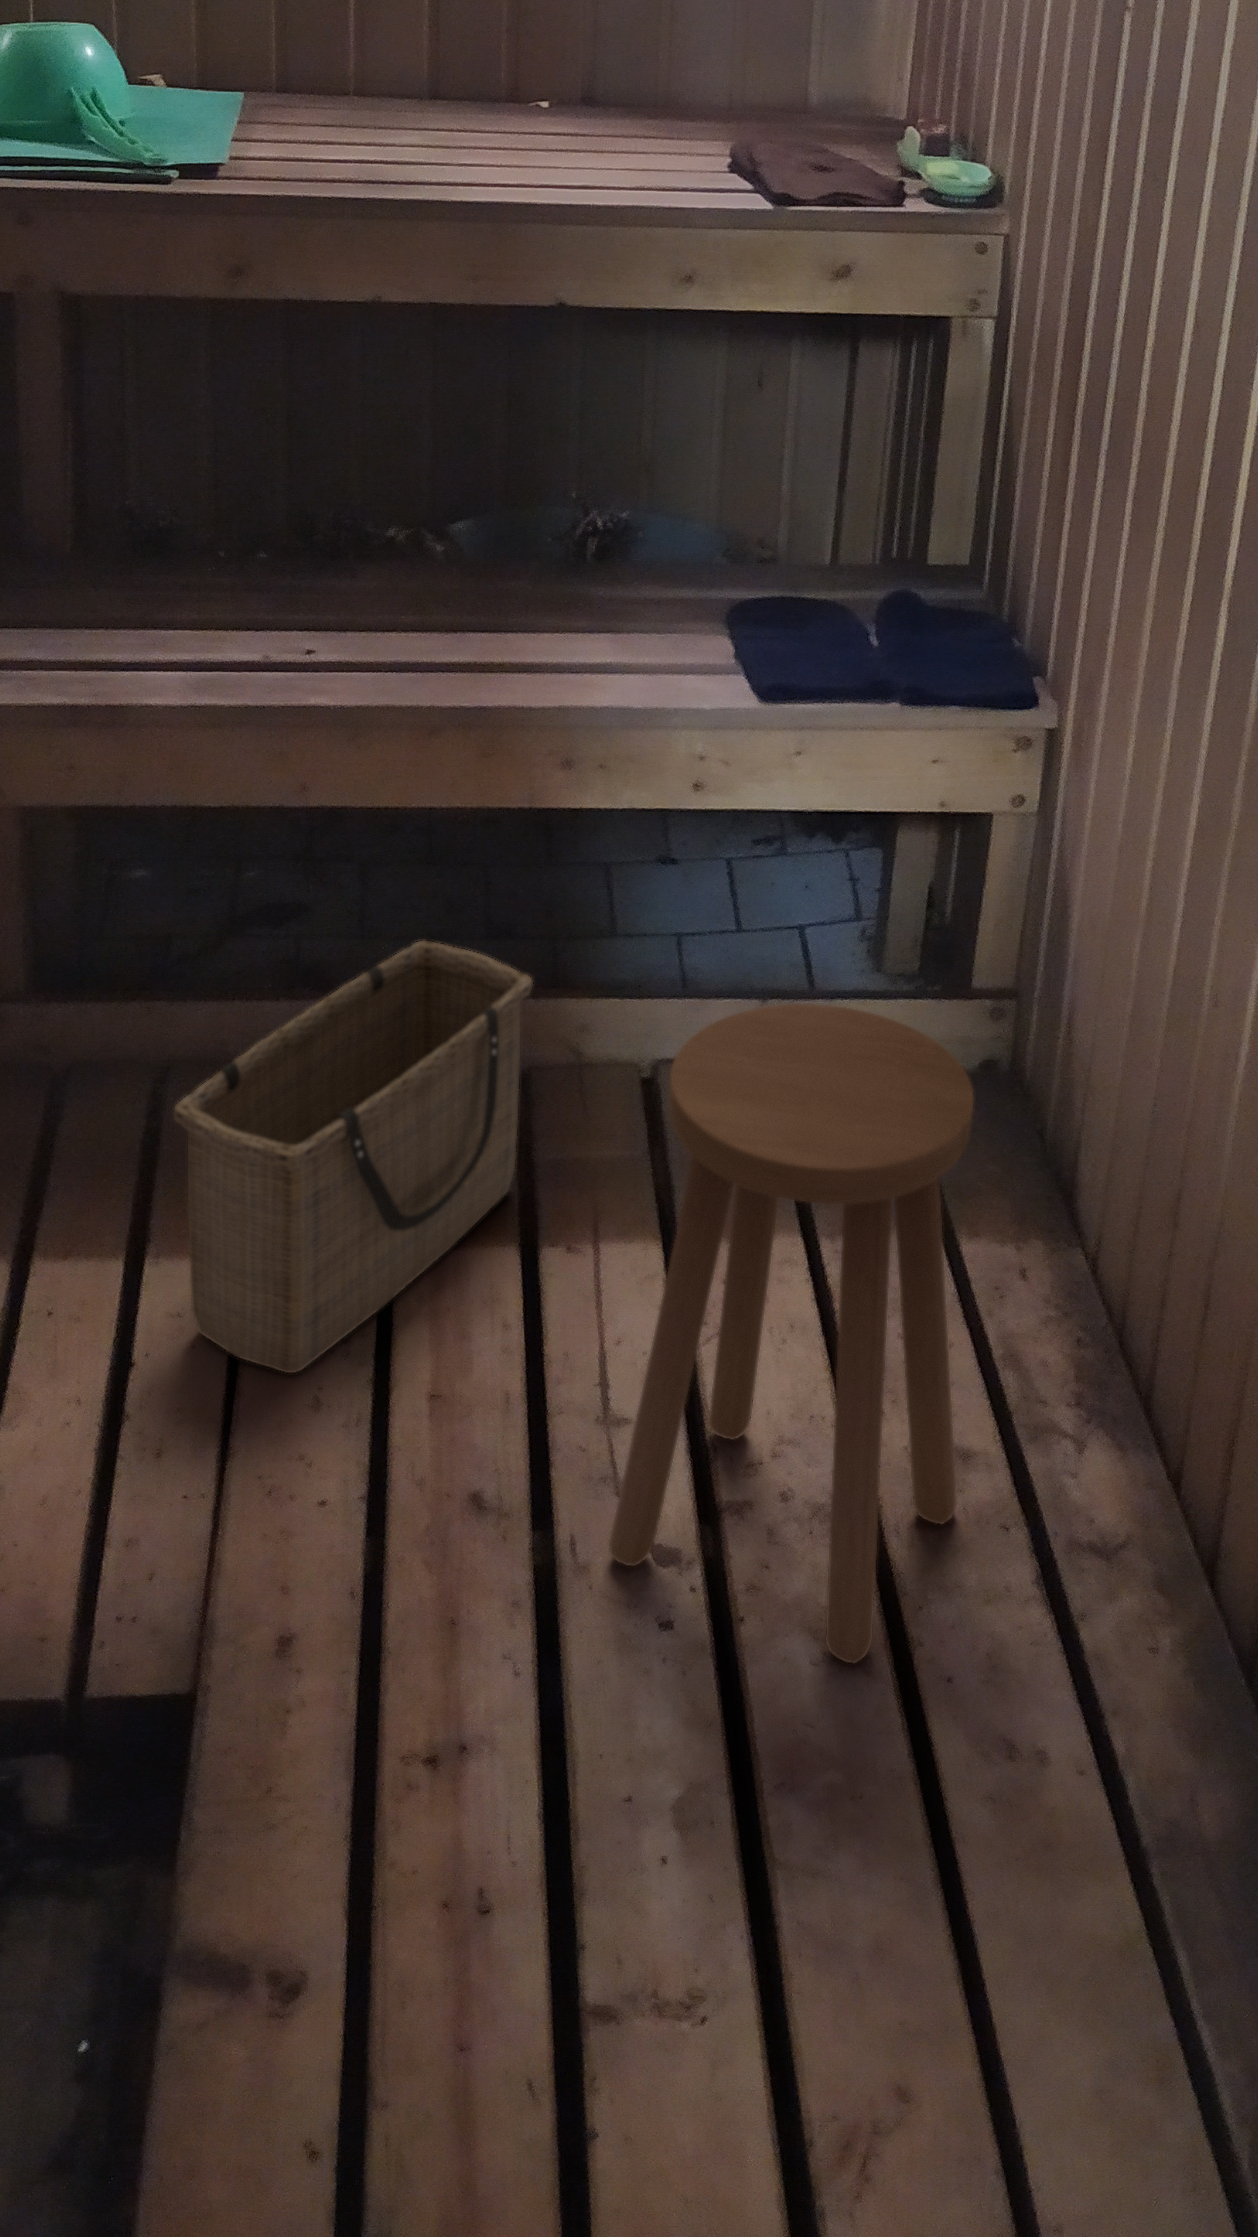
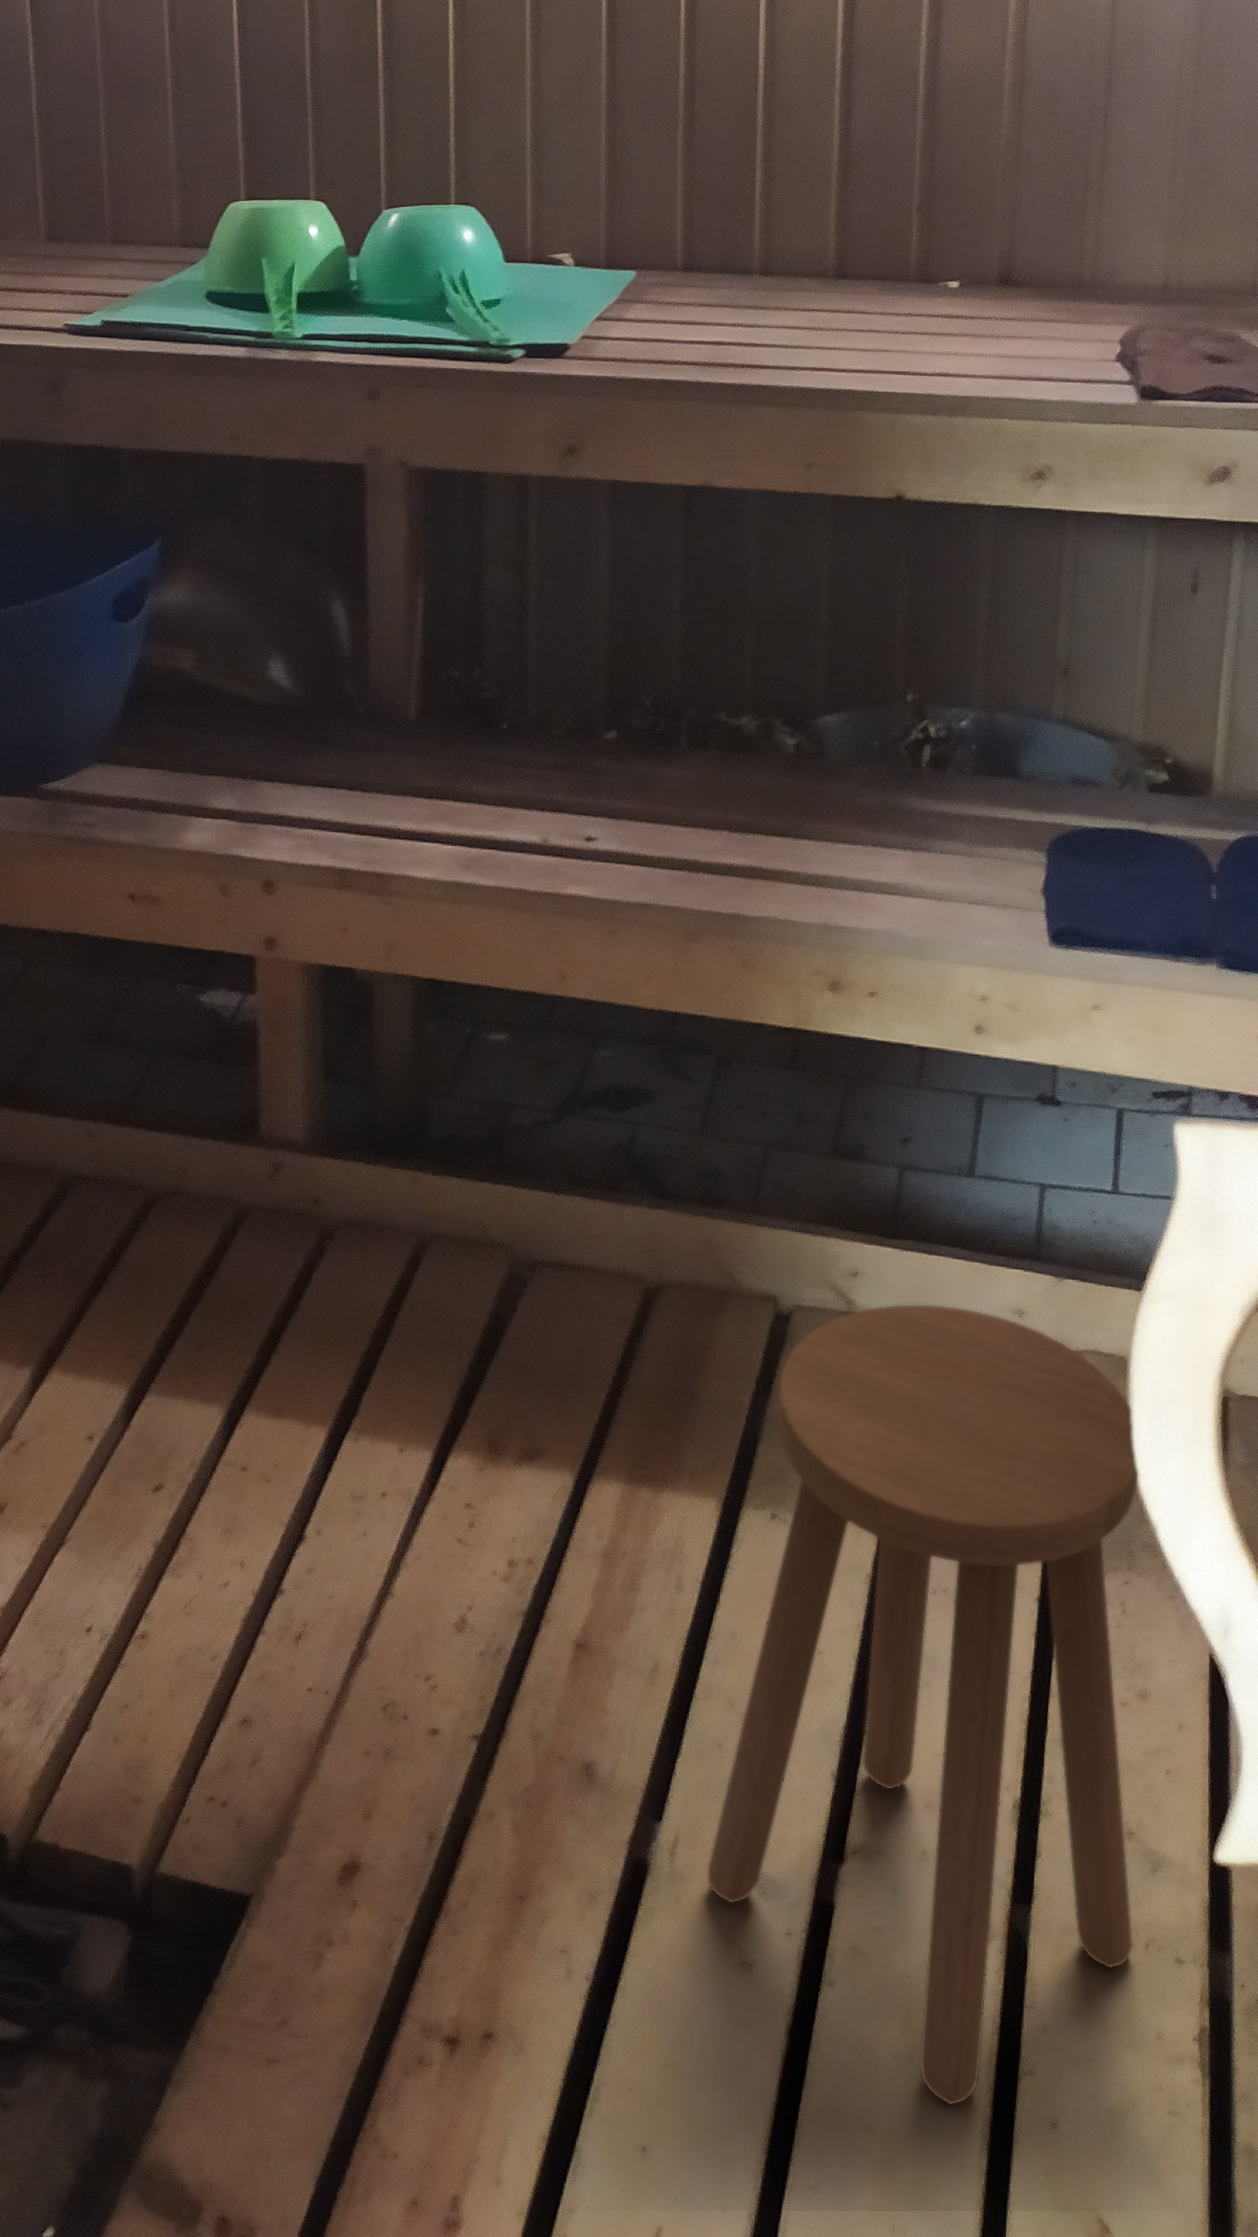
basket: present [174,941,533,1373] -> none [354,1154,761,1582]

